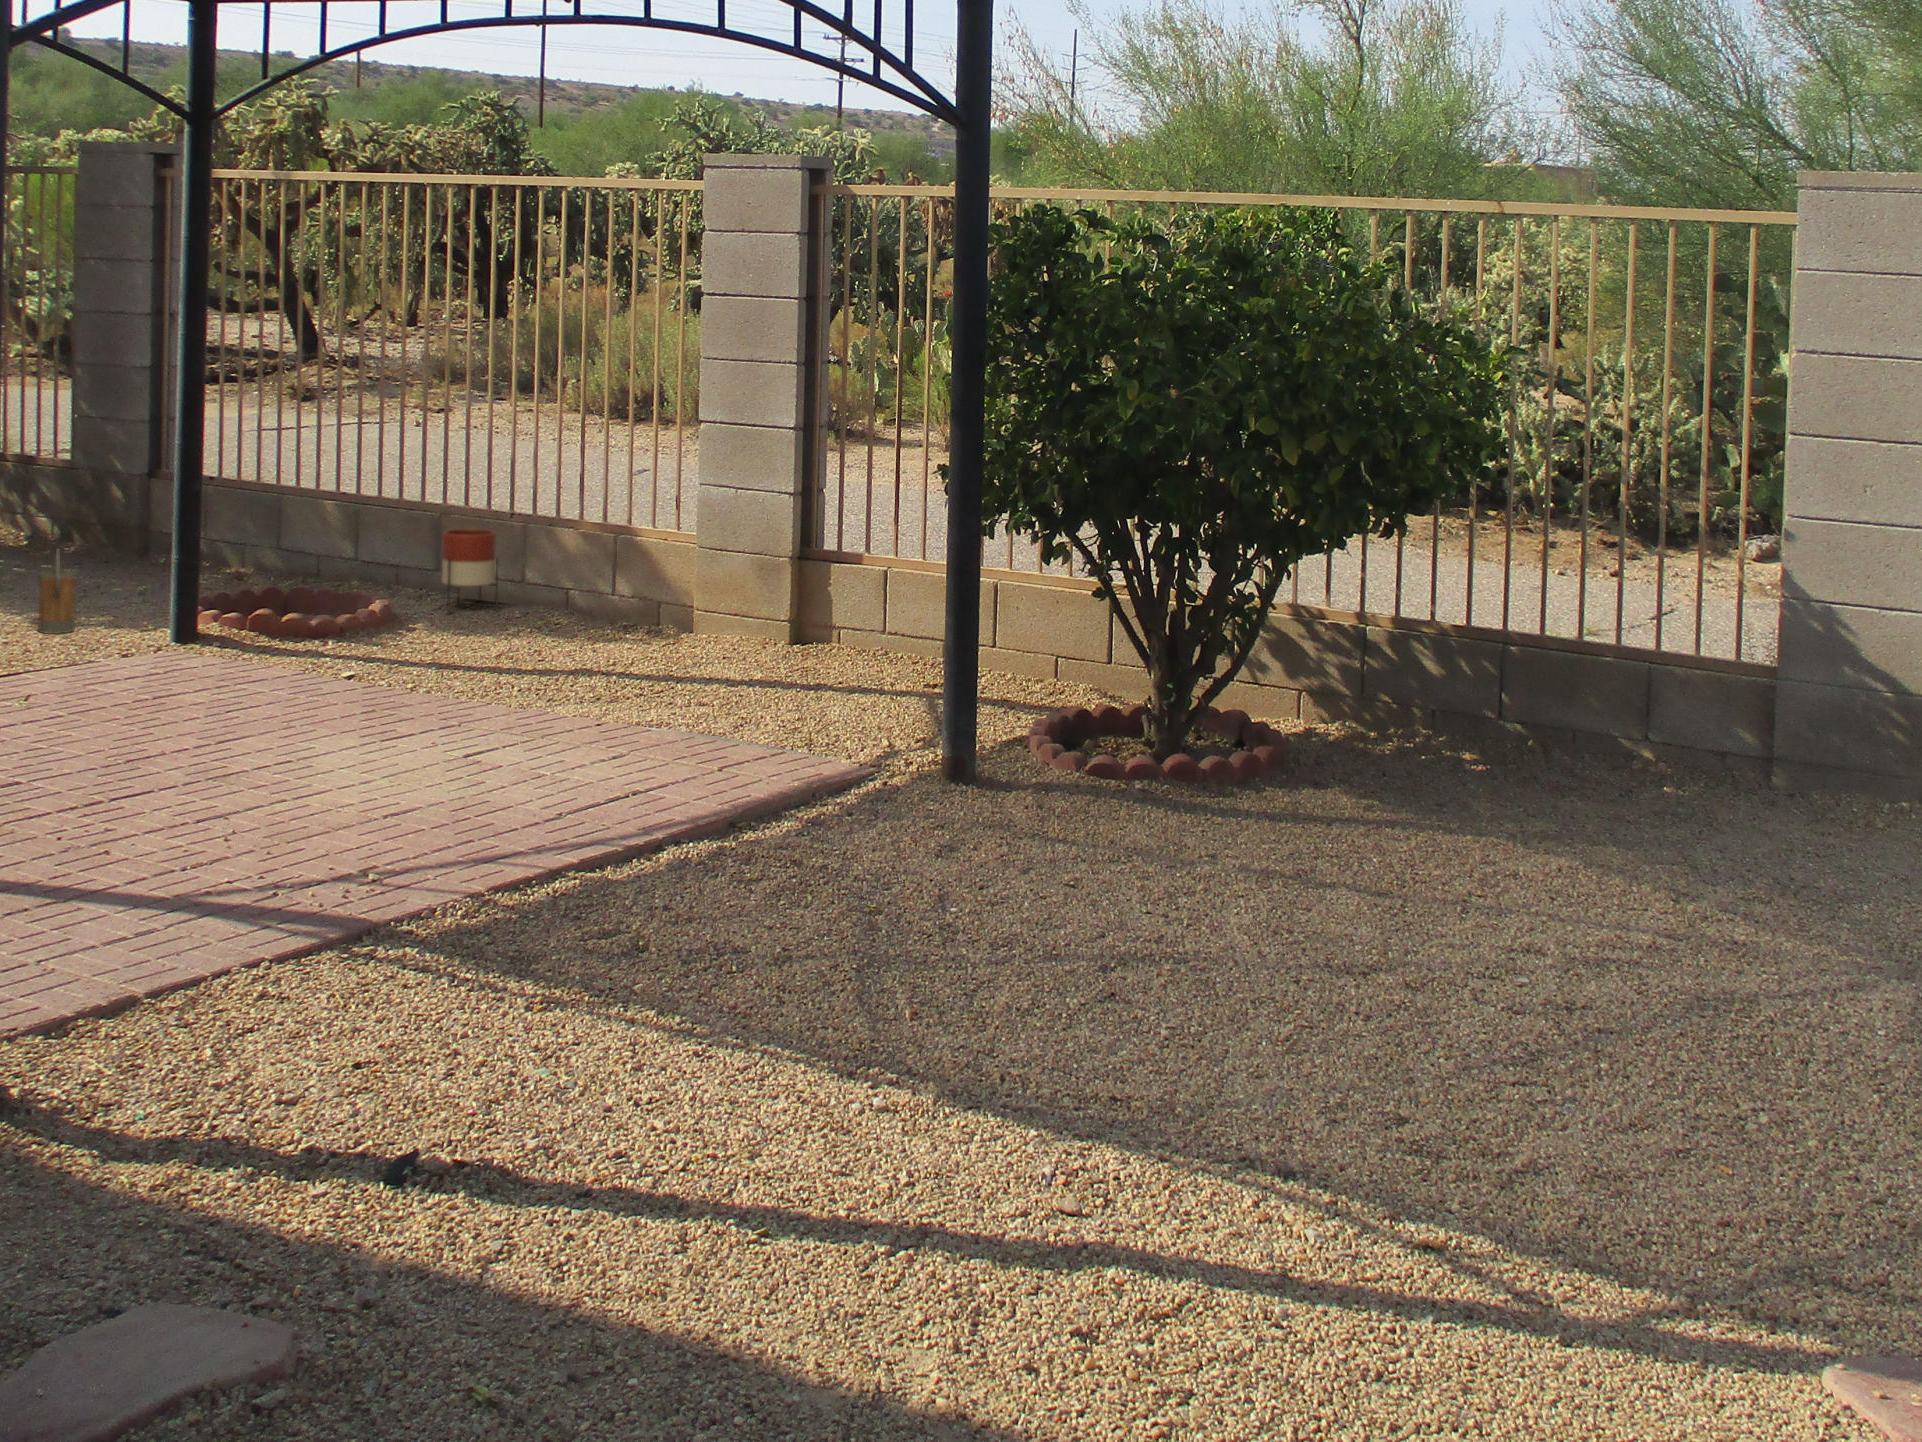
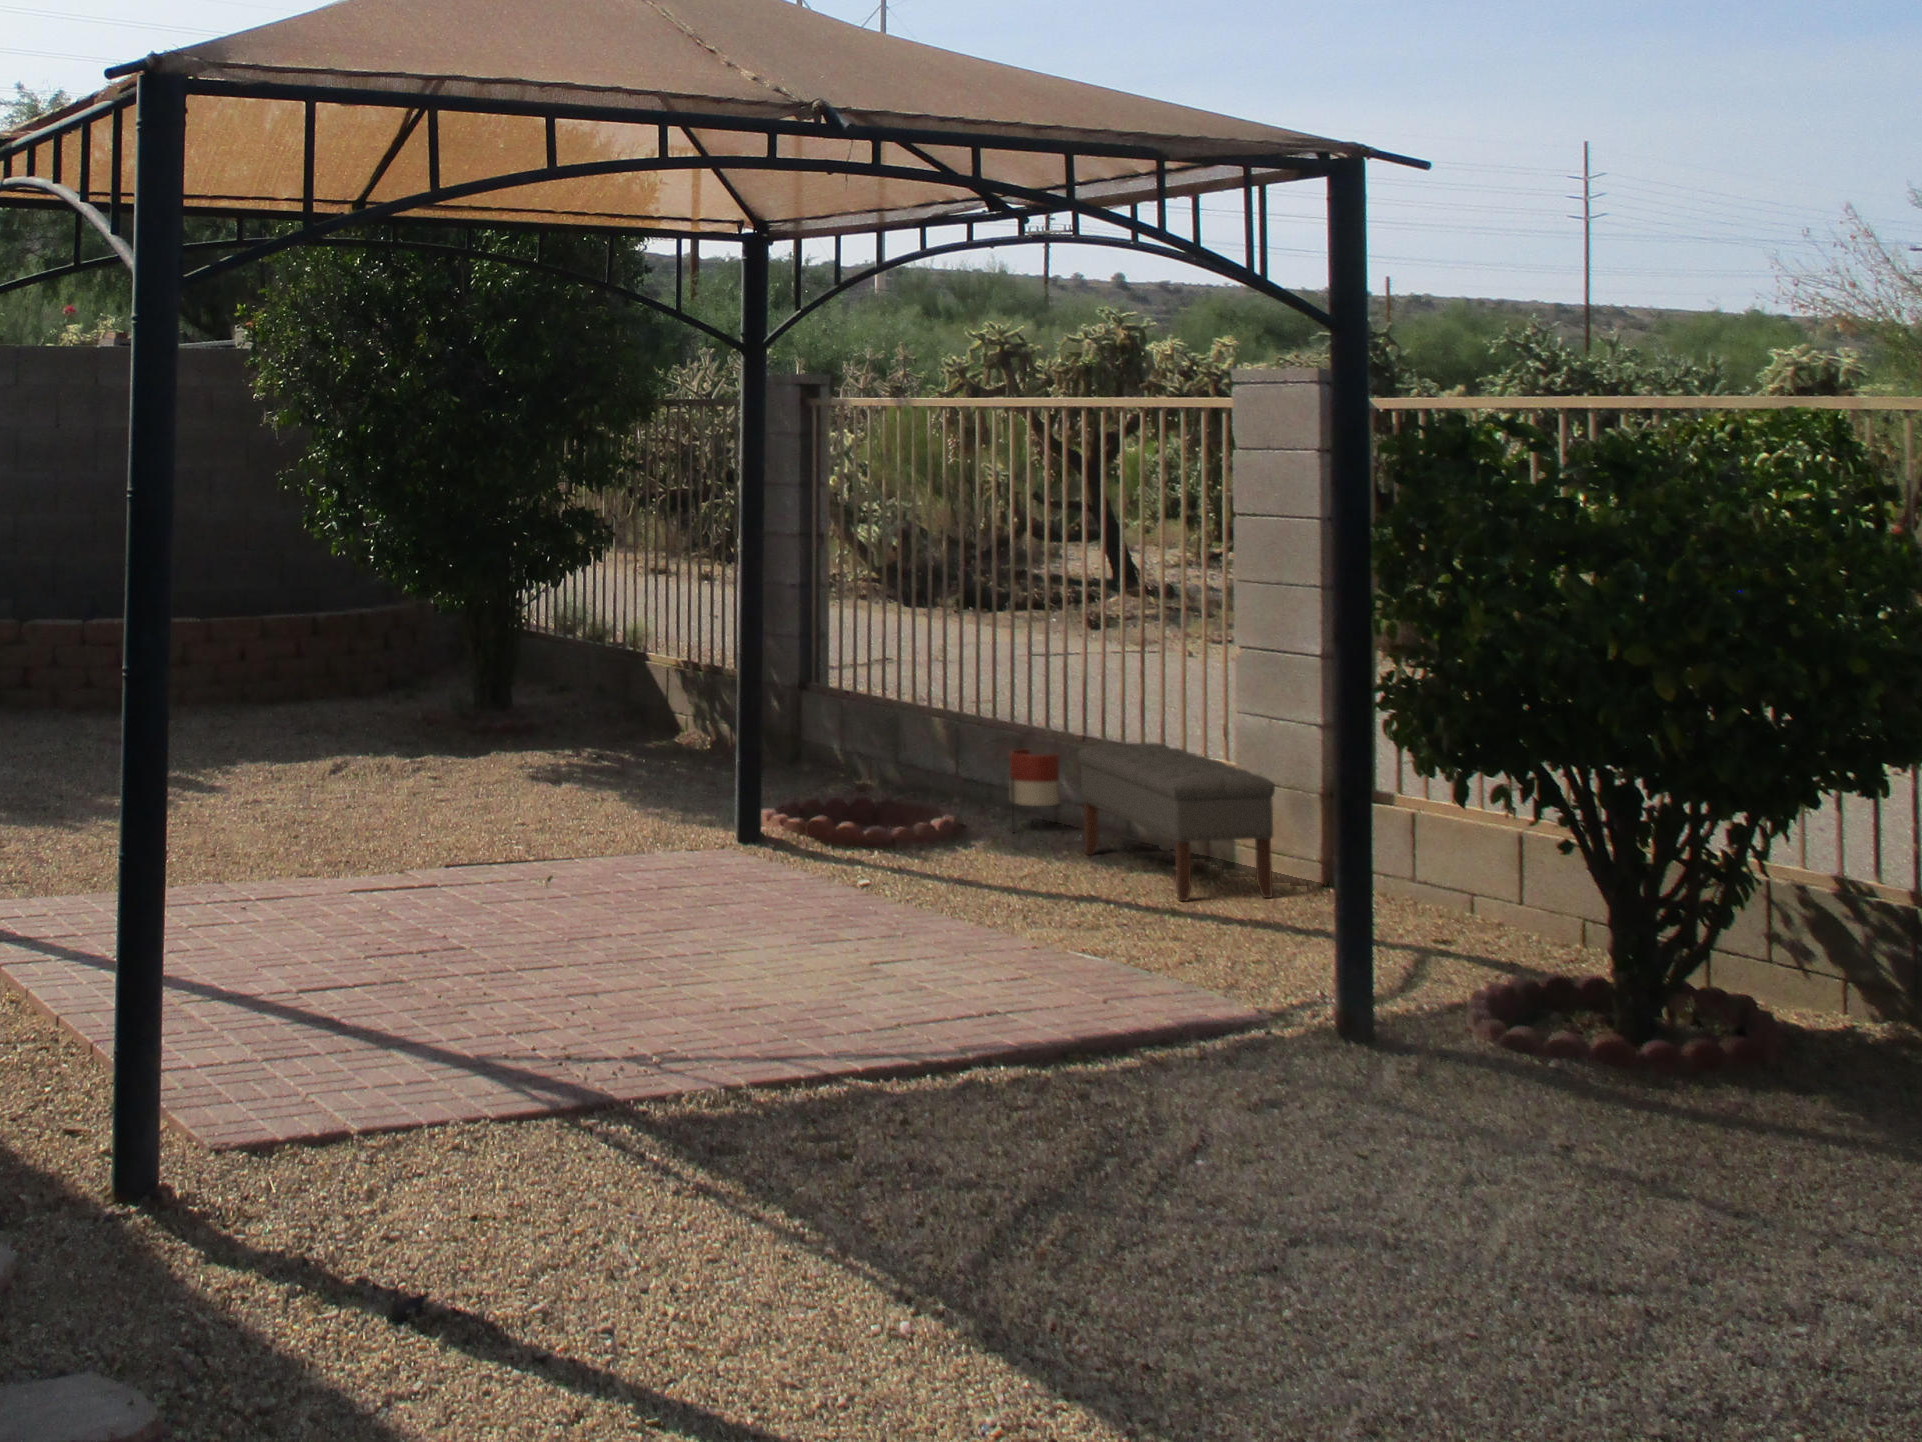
bench: none [537,518,764,669] -> present [1078,743,1275,902]
watering can: present [39,549,75,634] -> none [641,752,671,829]

